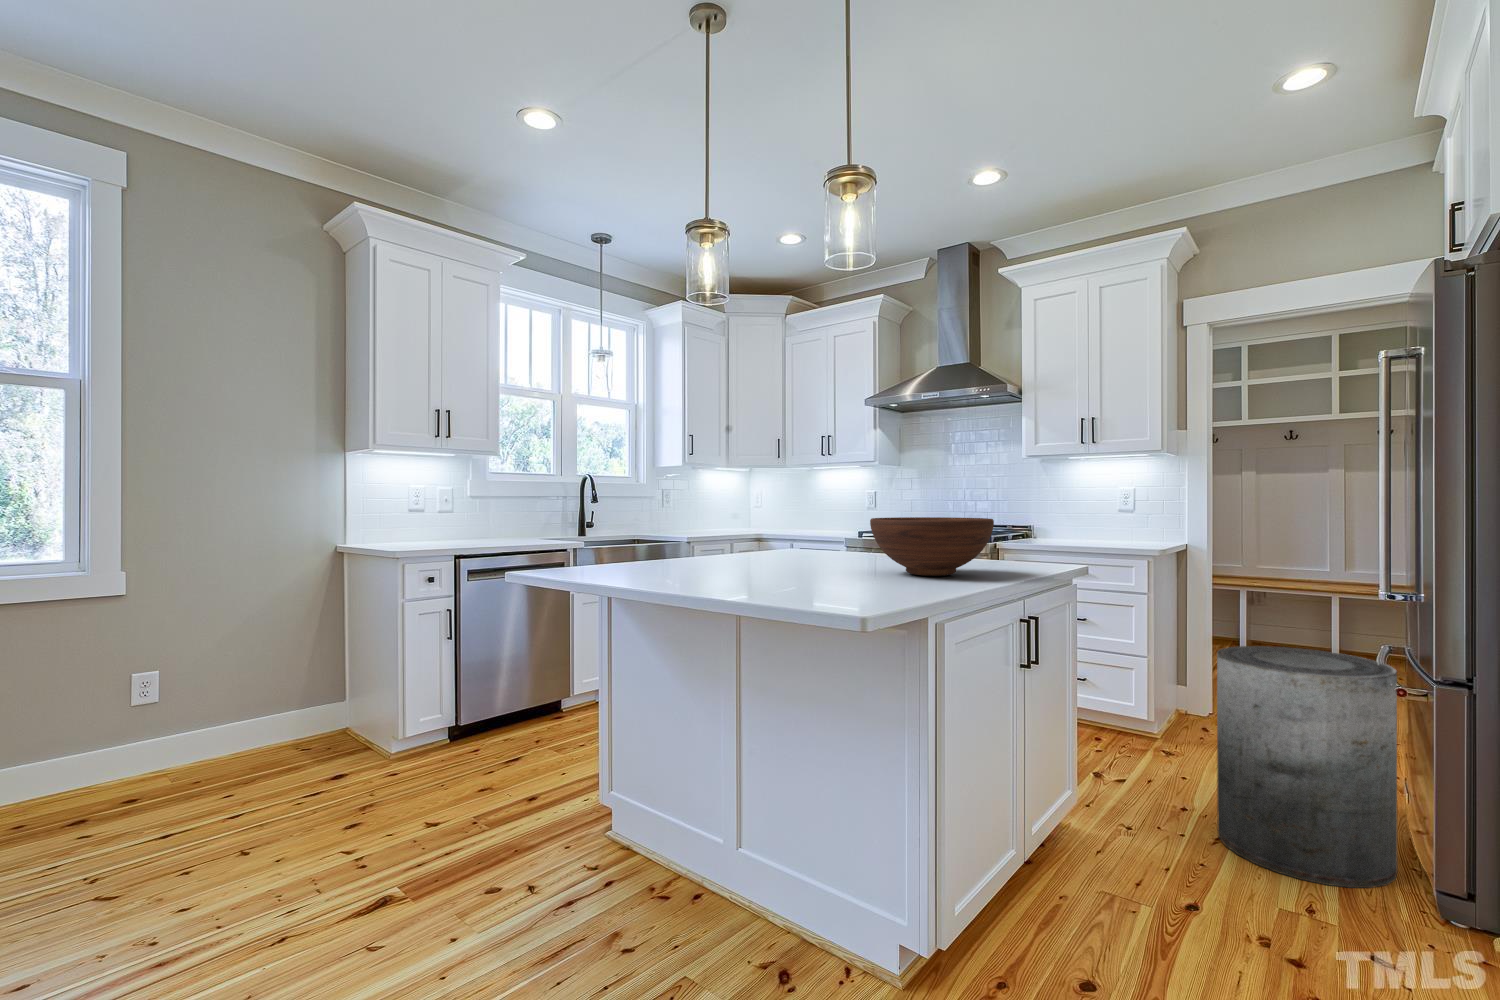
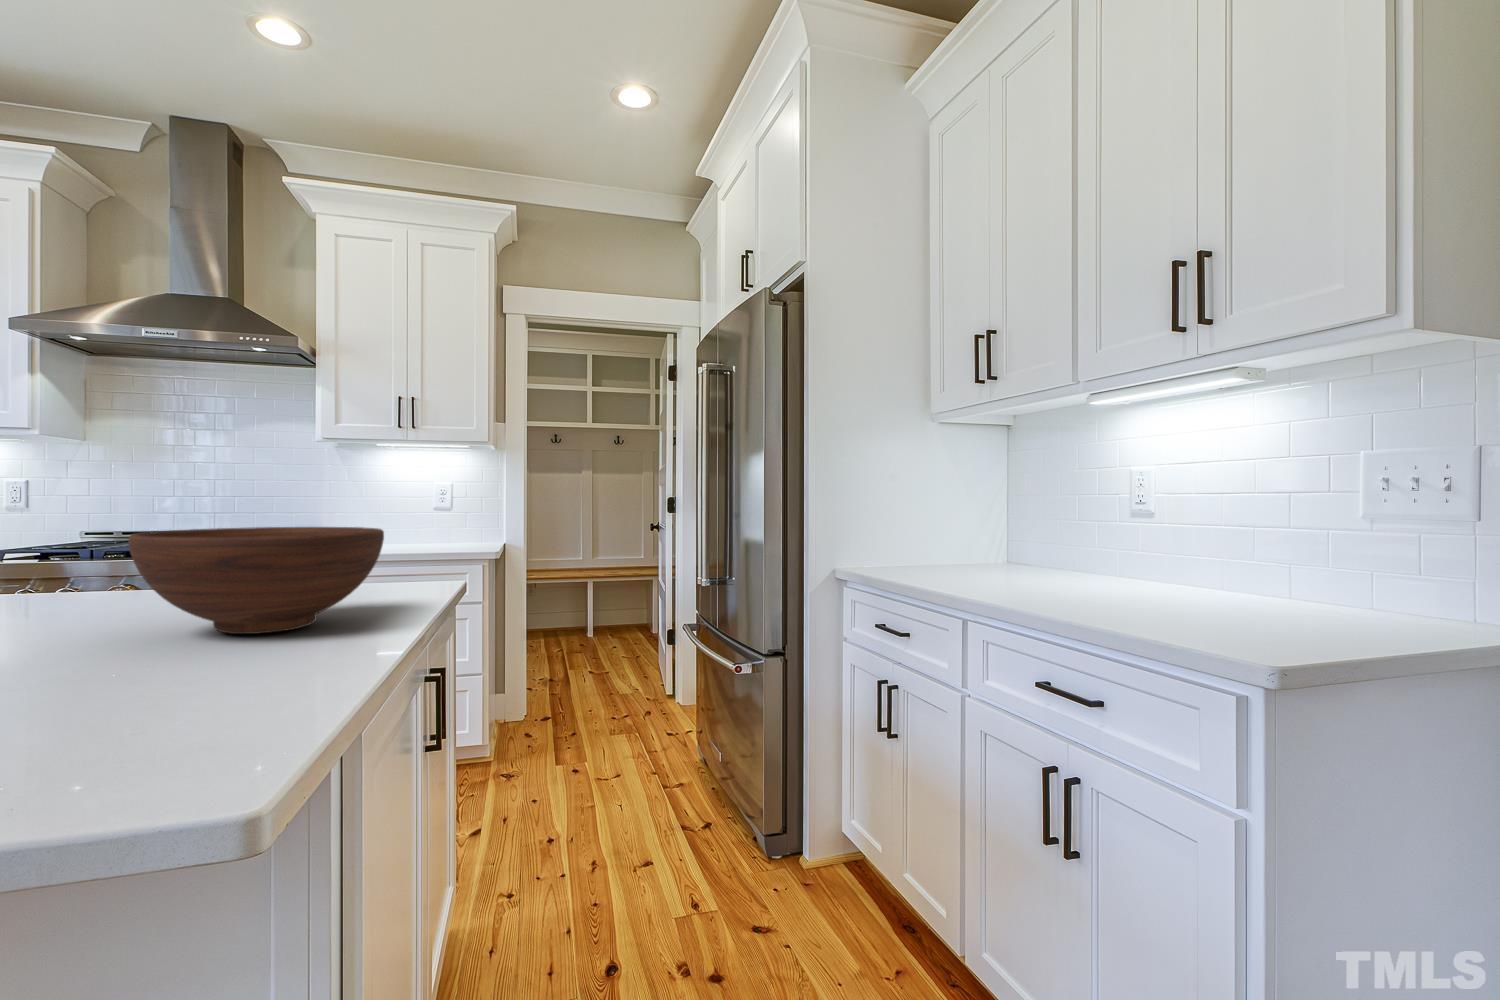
trash can: present [1217,646,1397,888] -> none [590,642,732,879]

